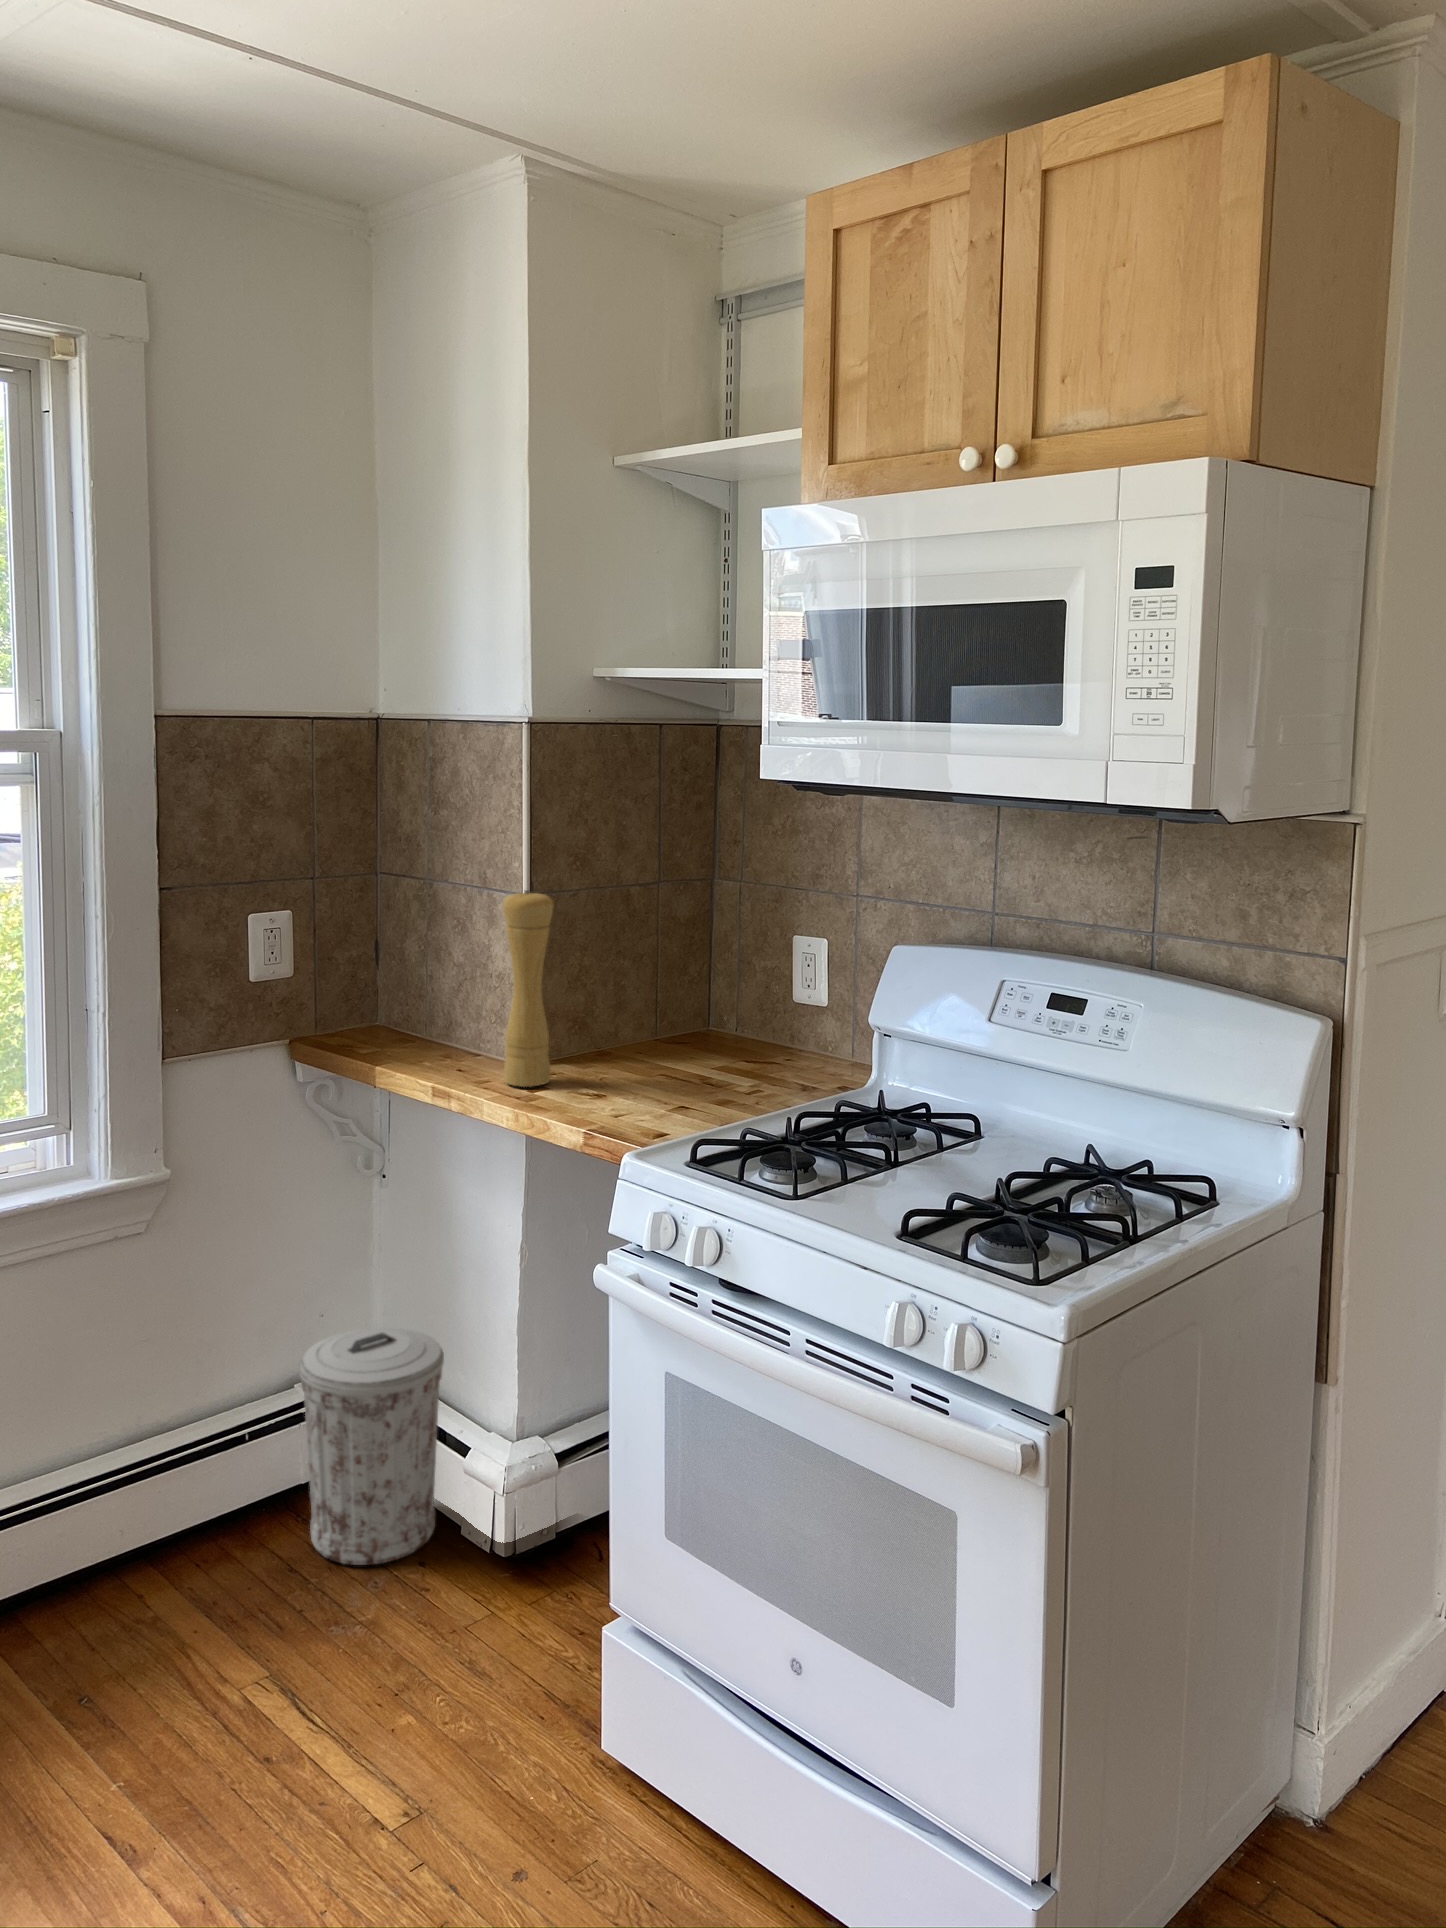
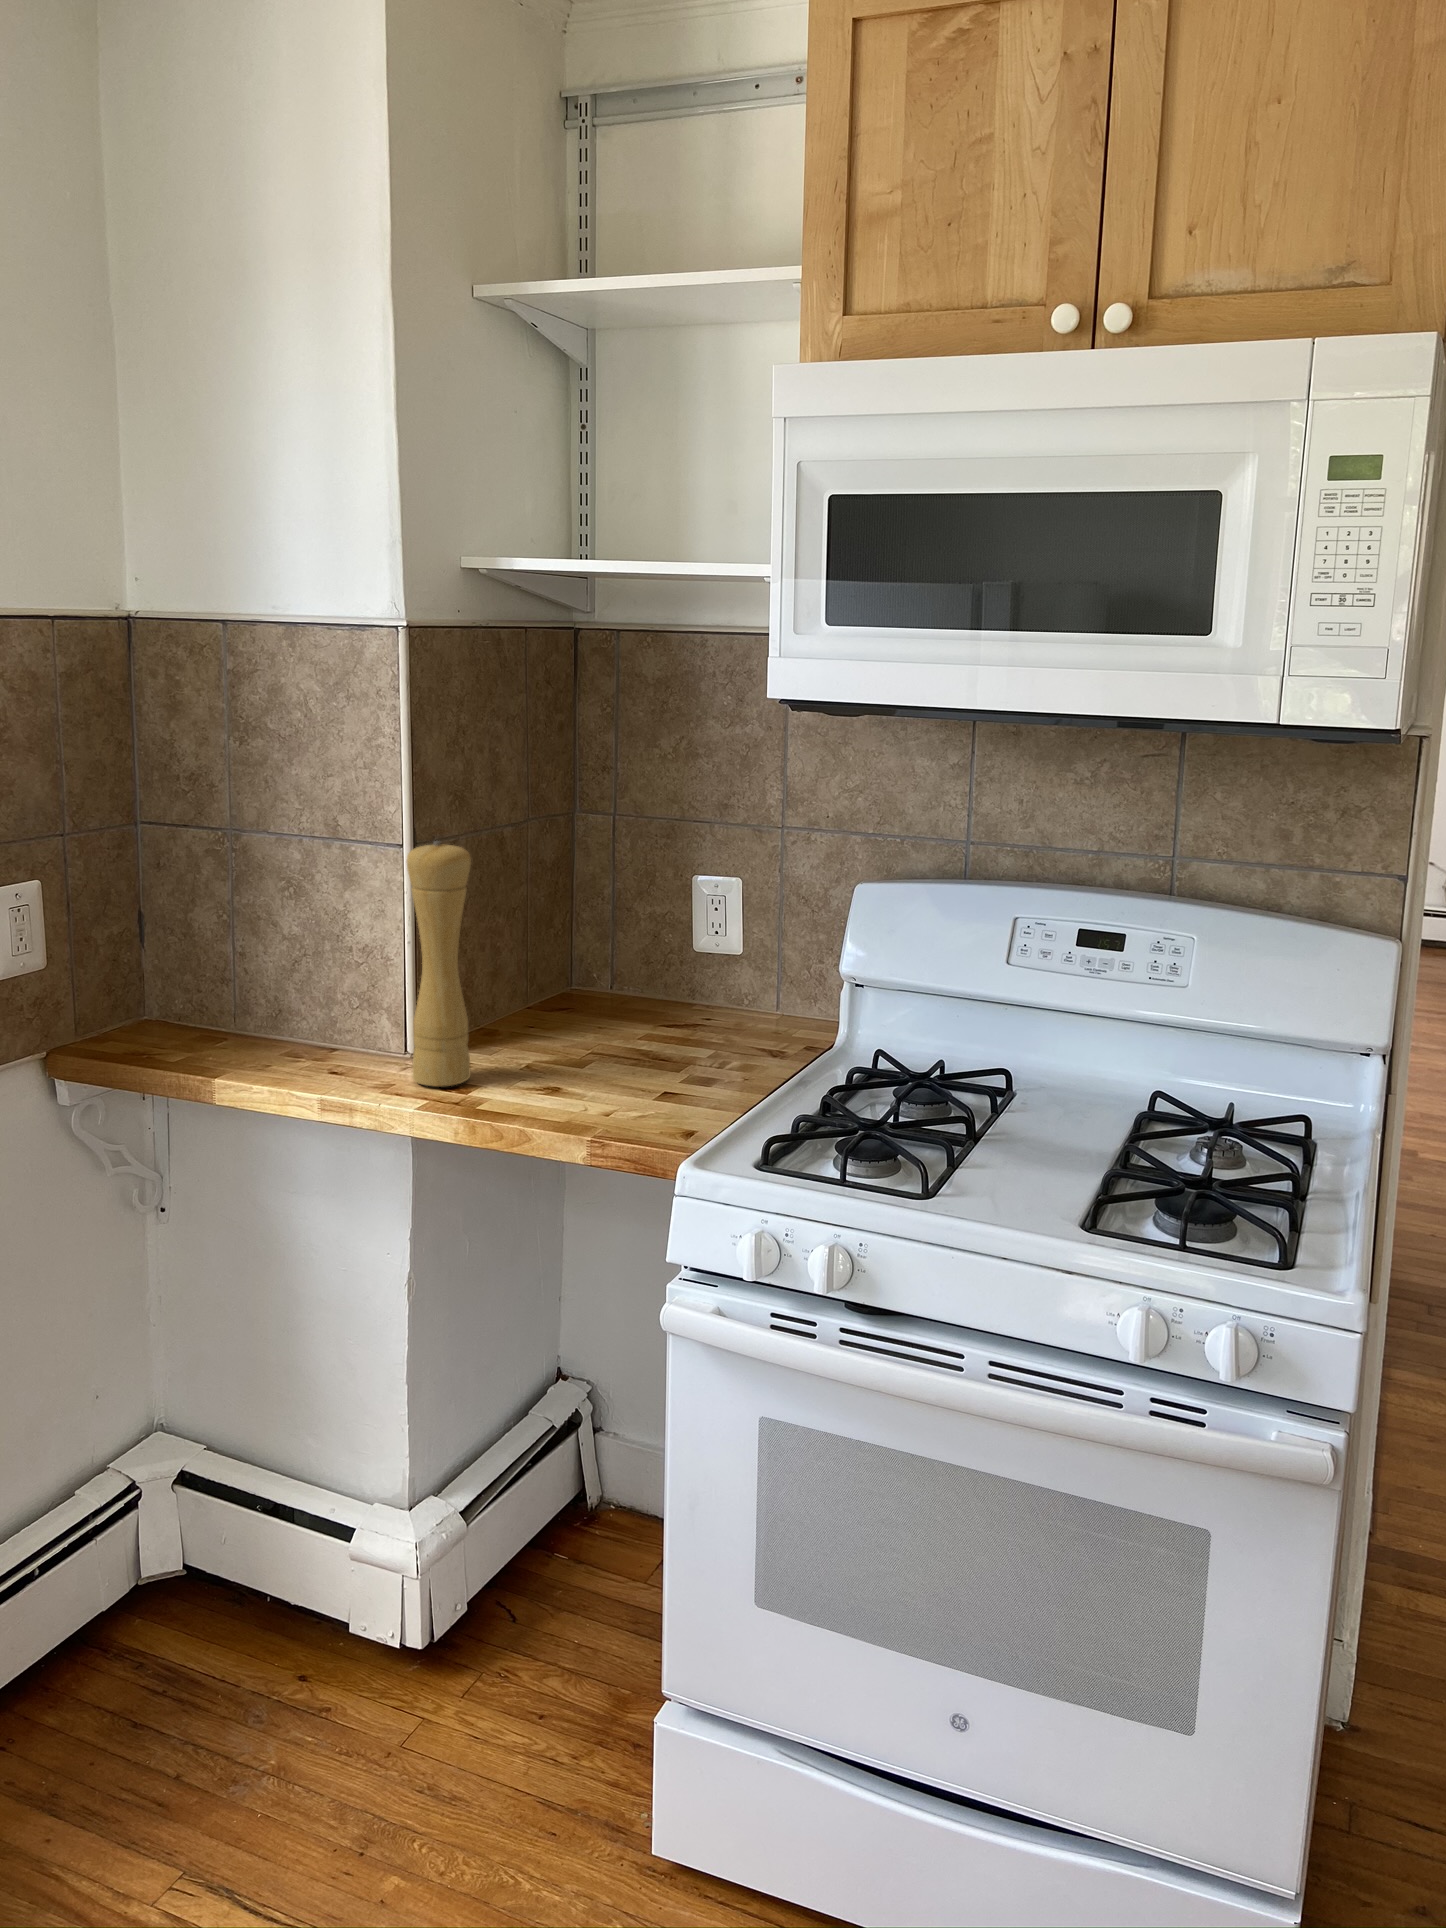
trash can: present [299,1328,444,1565] -> none [117,1394,306,1701]

